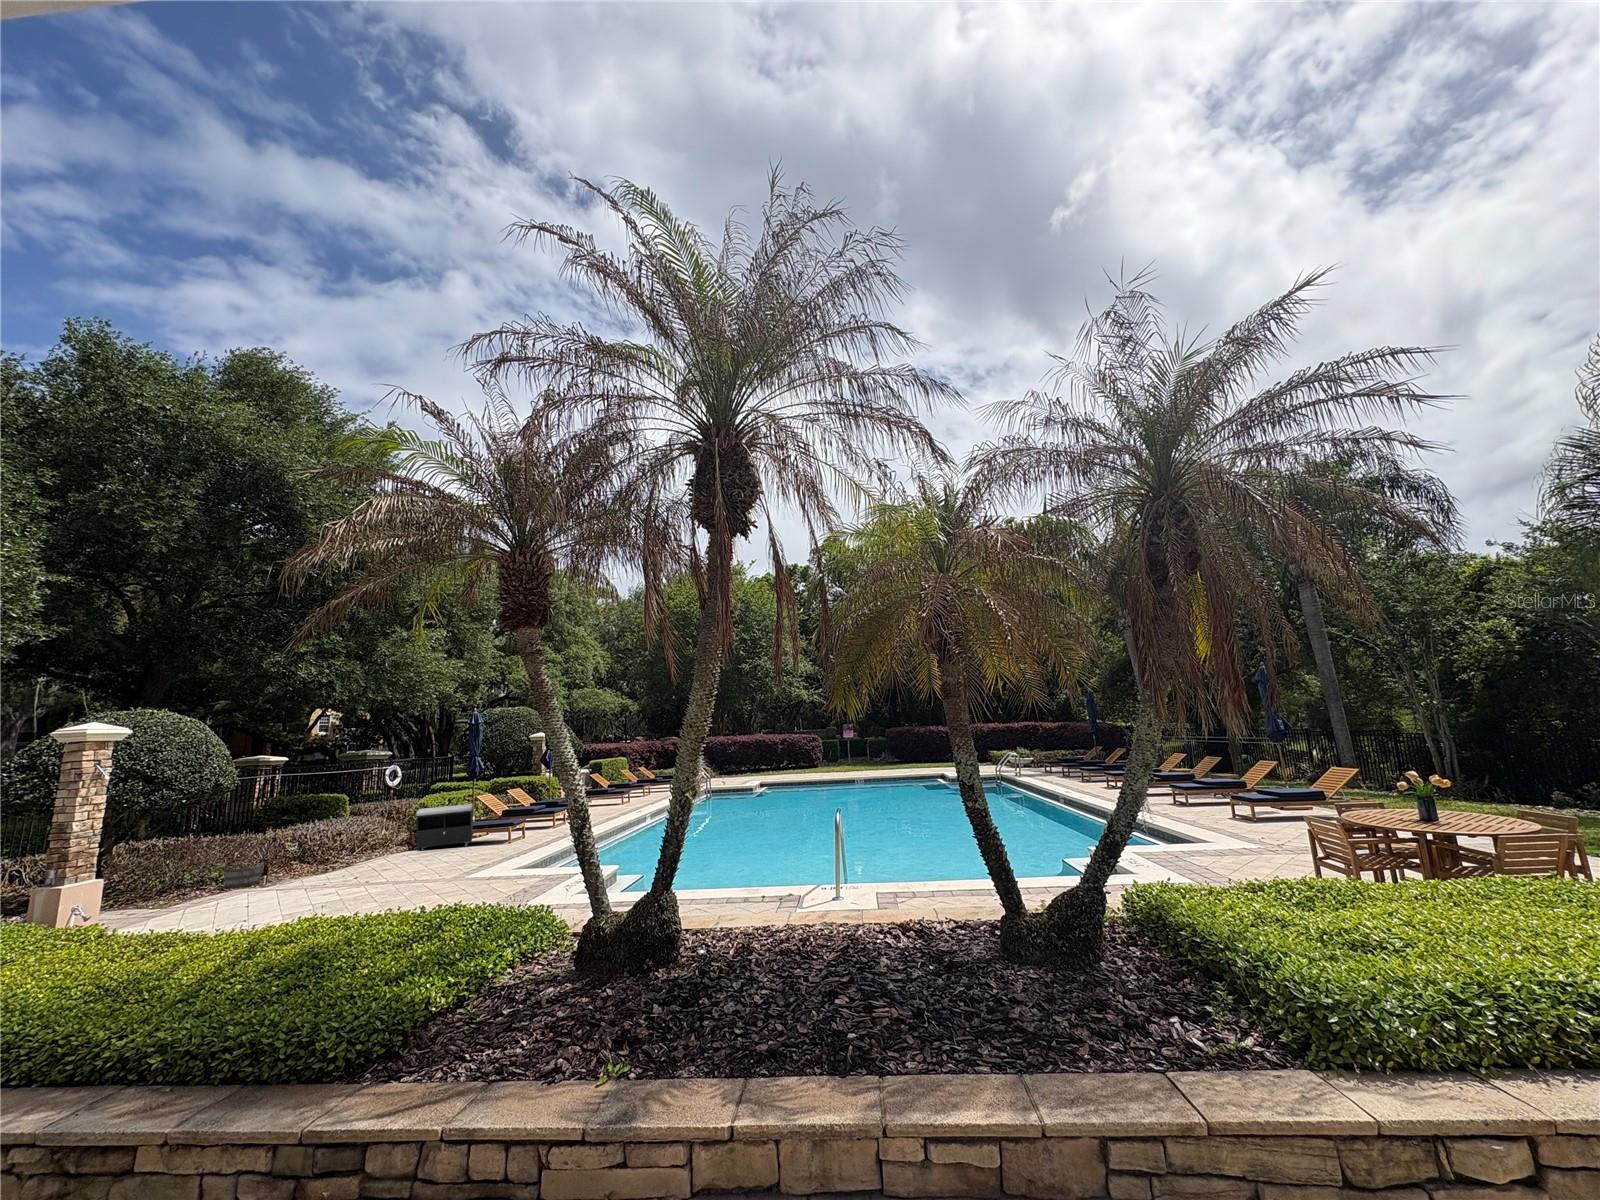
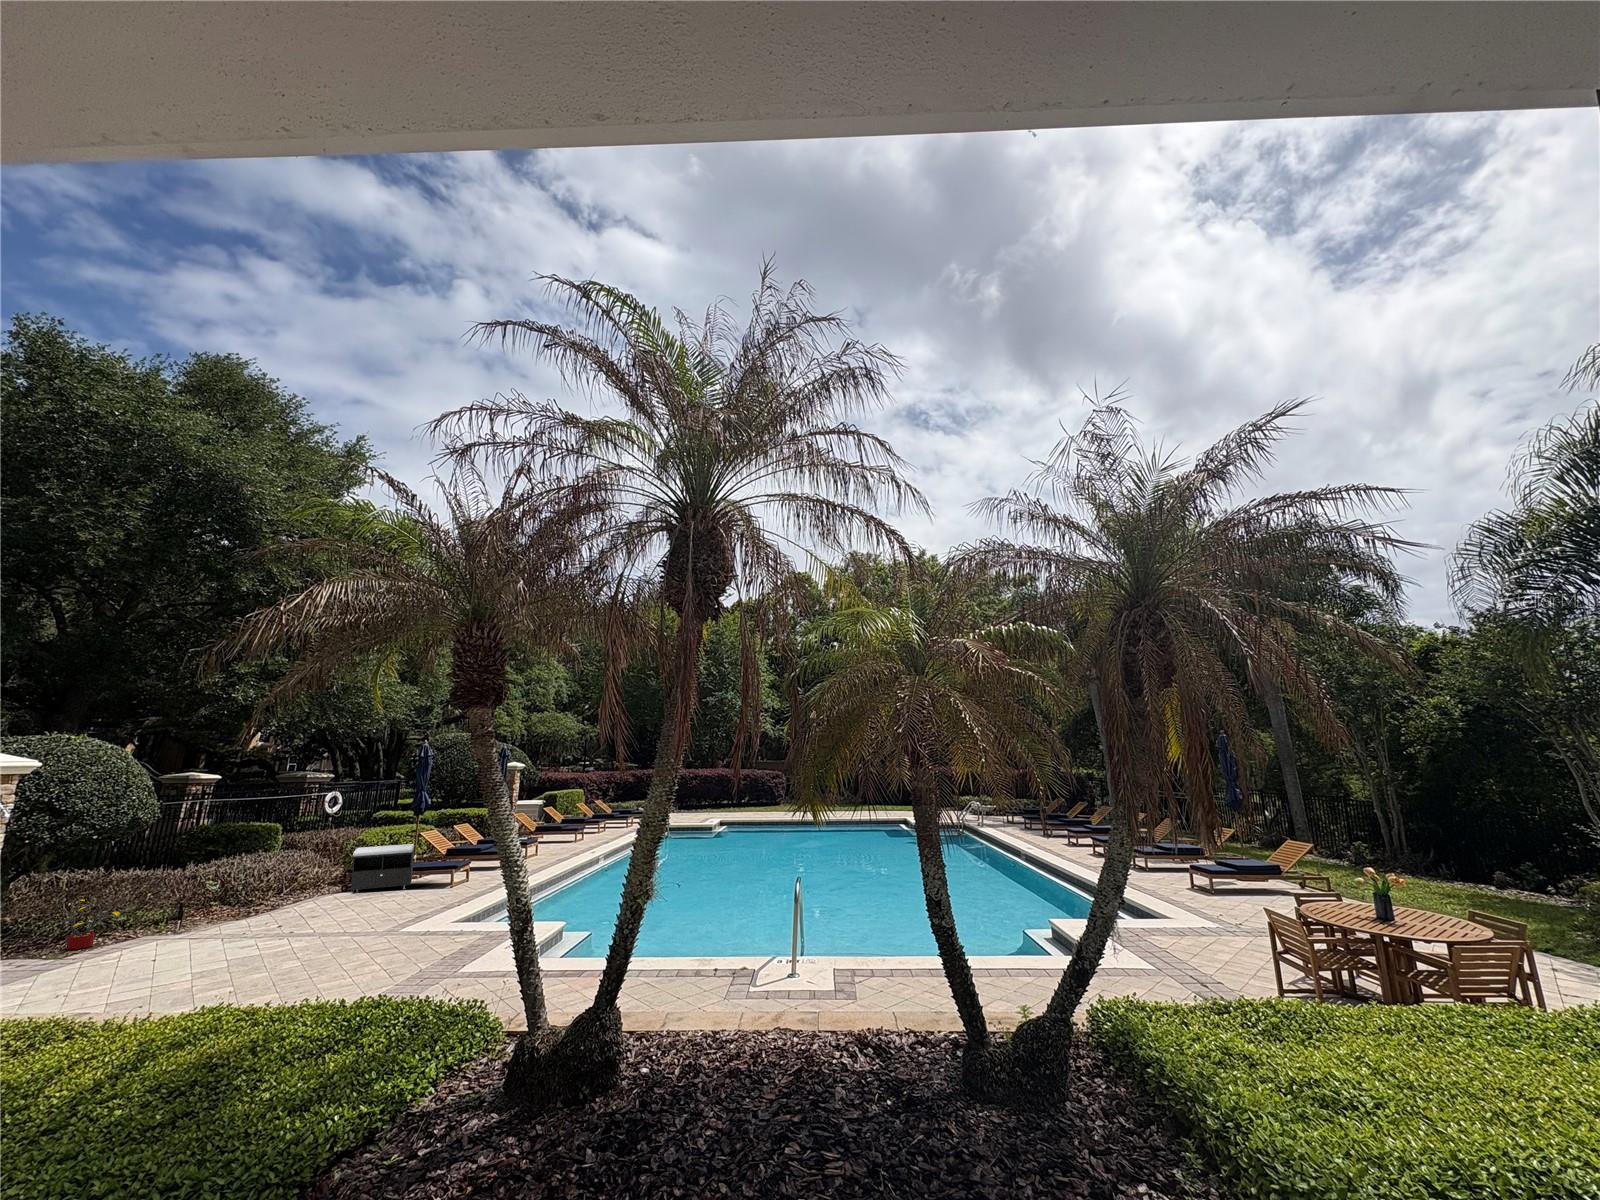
decorative plant: none [152,848,211,899] -> present [59,895,120,949]
bucket: present [224,861,265,888] -> none [135,904,183,936]

